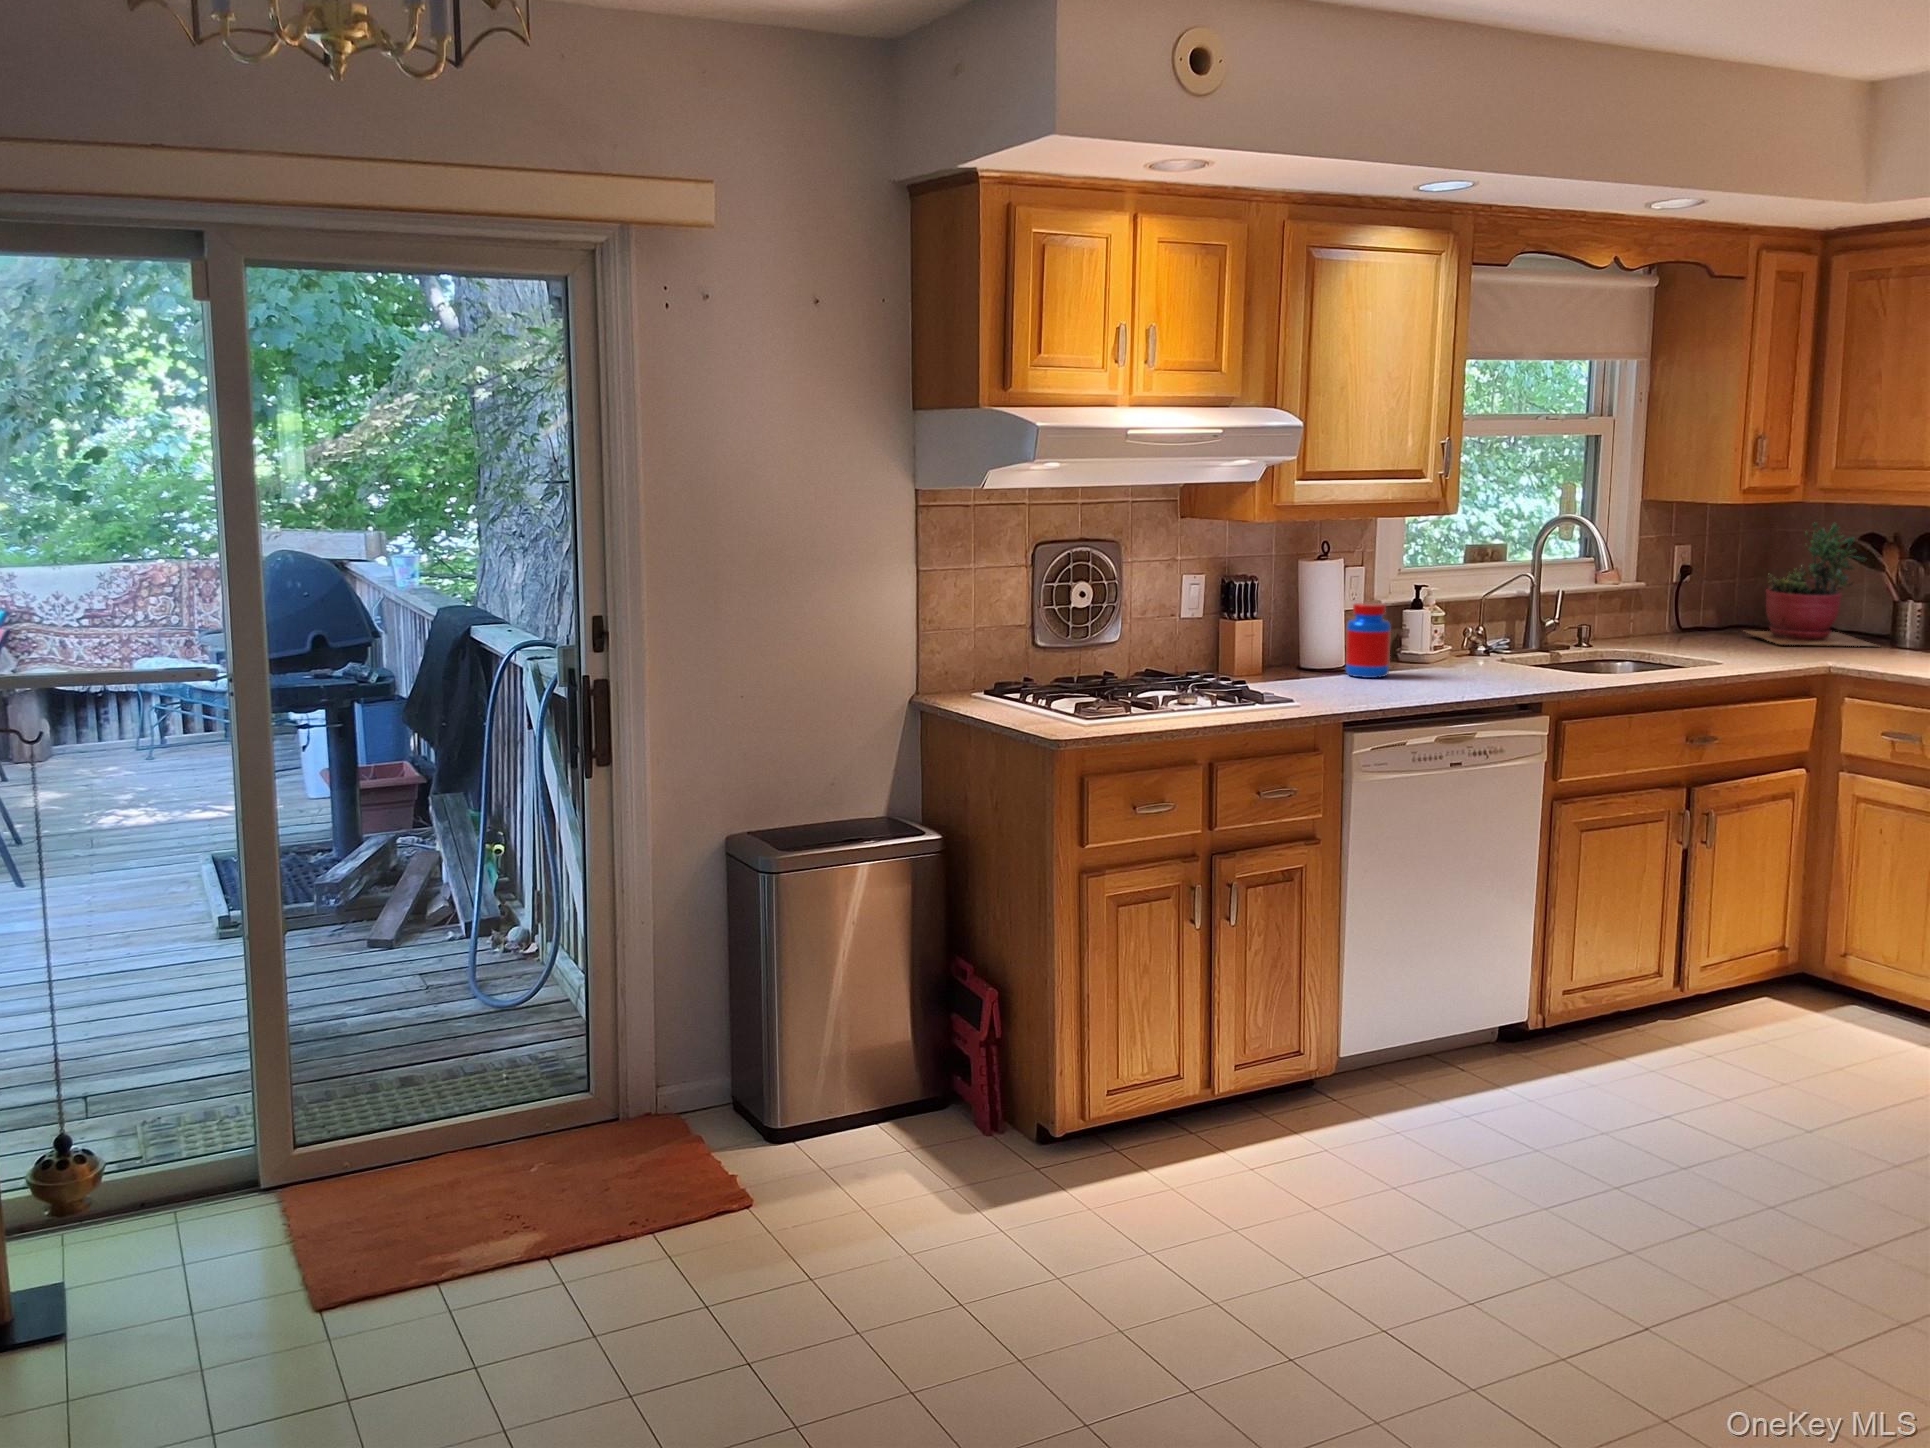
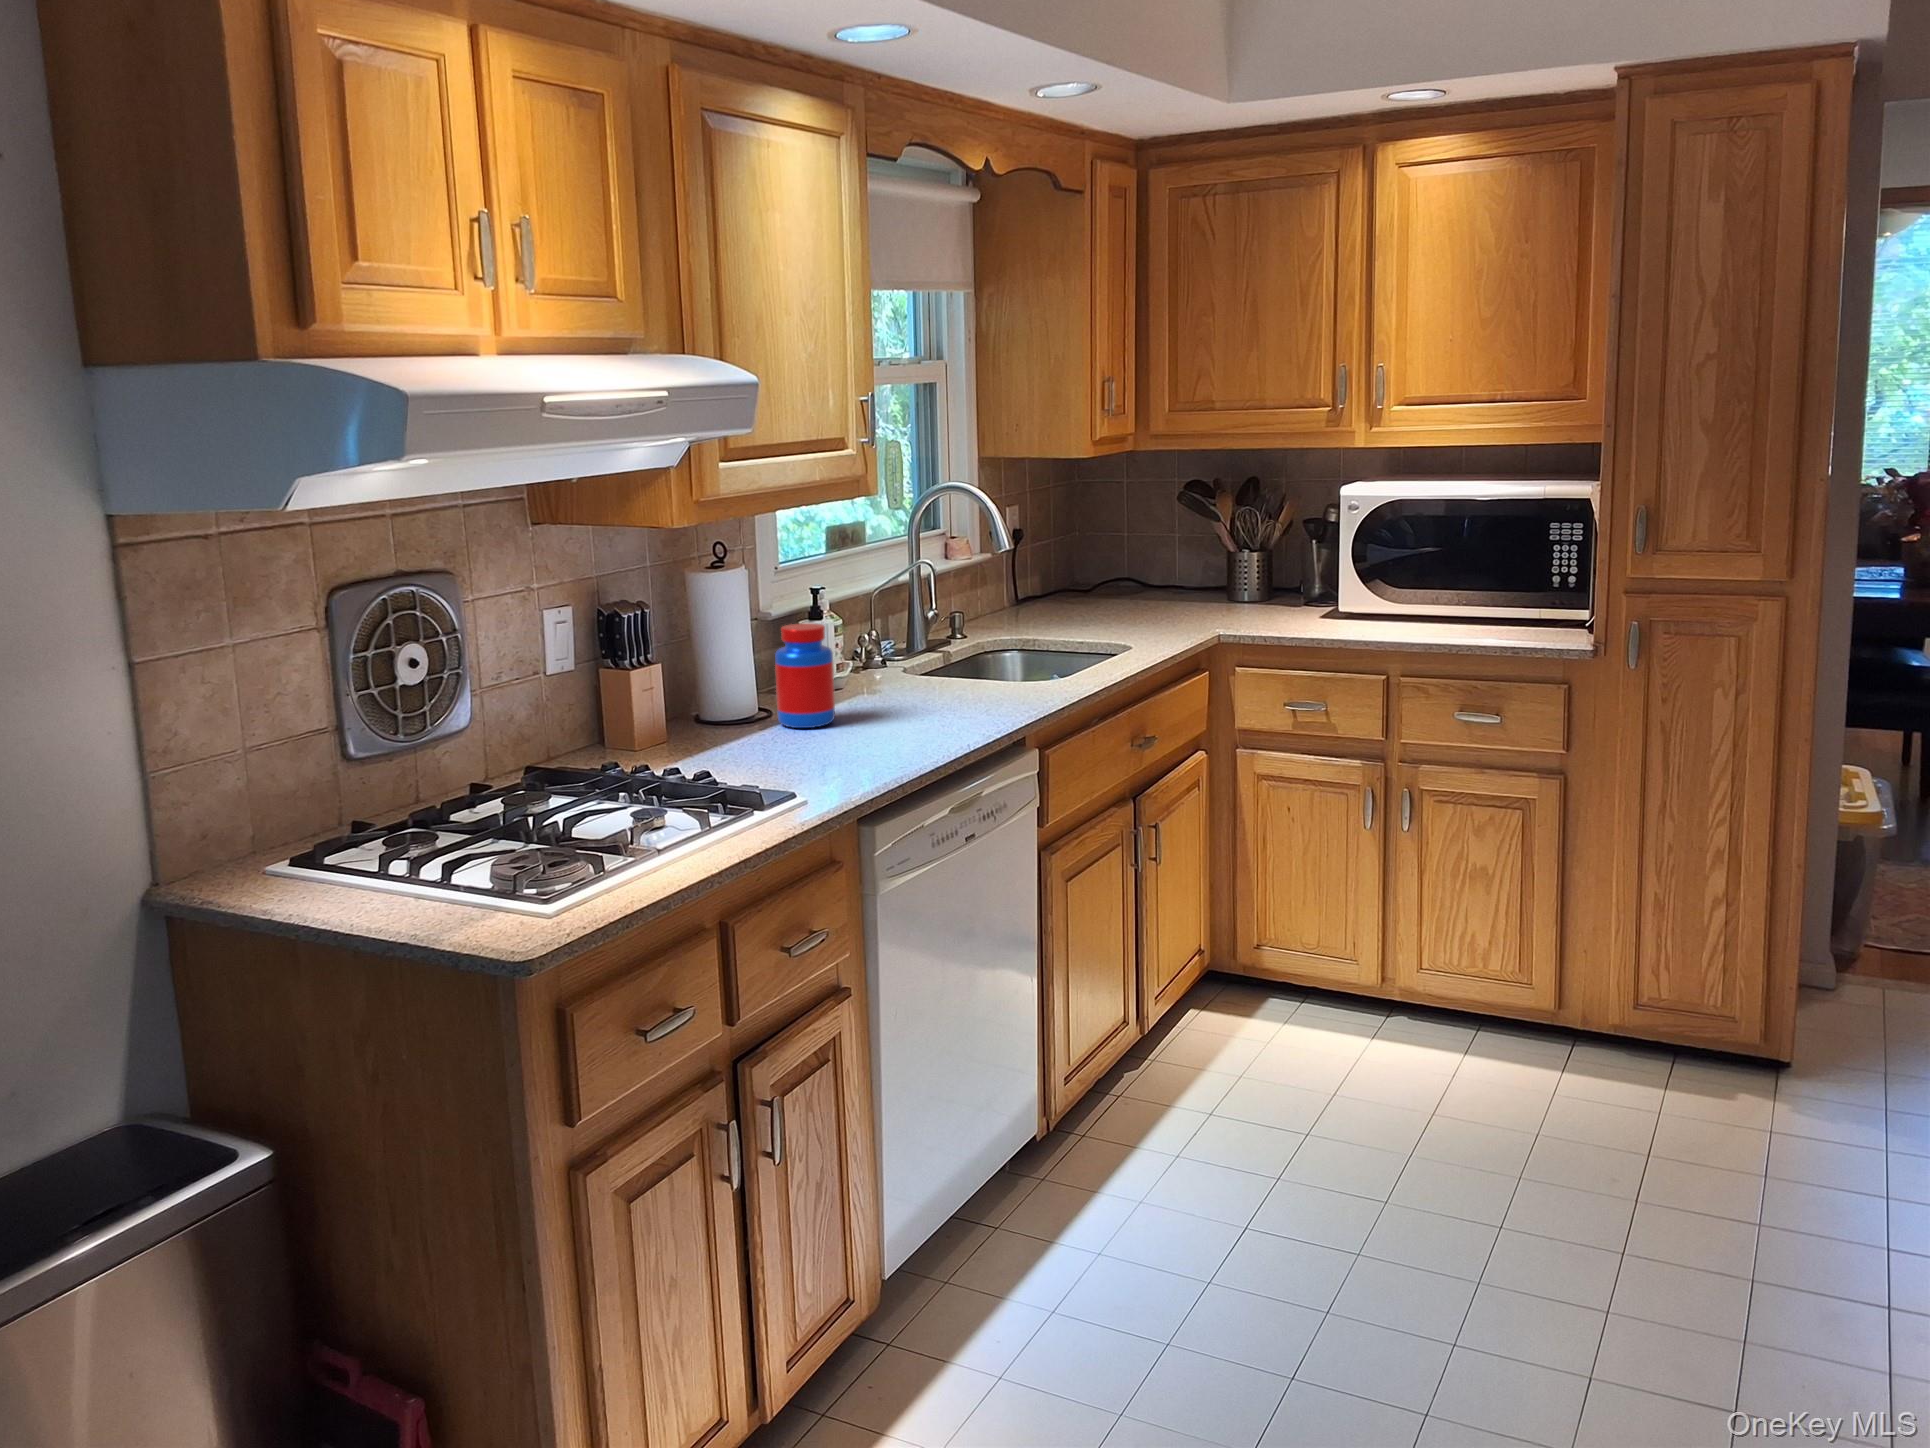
succulent plant: present [1747,523,1875,646] -> none [1074,472,1213,610]

